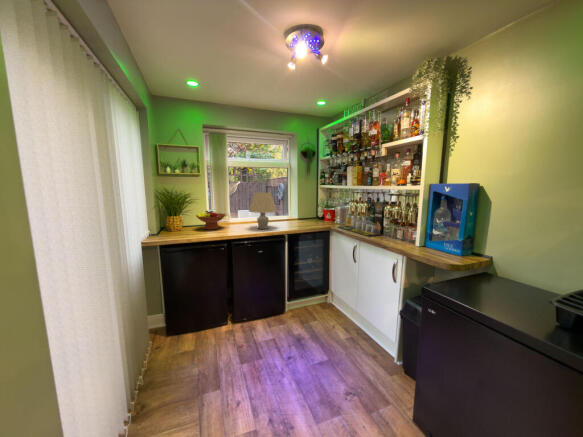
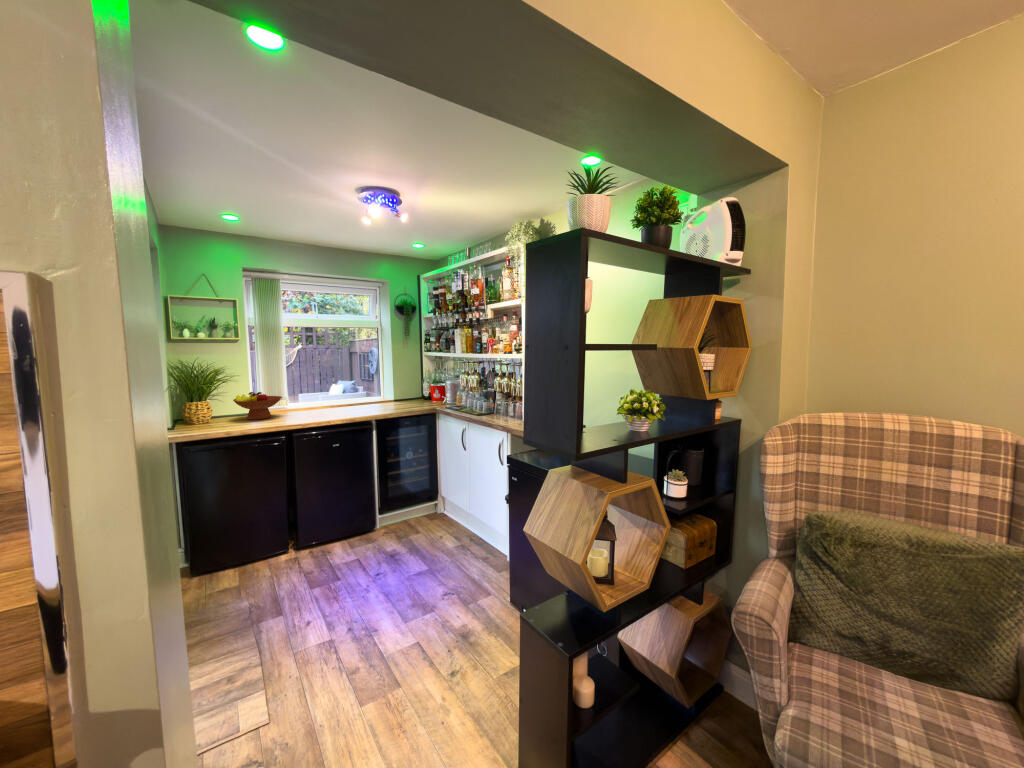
table lamp: present [249,193,276,229] -> none [318,364,360,415]

